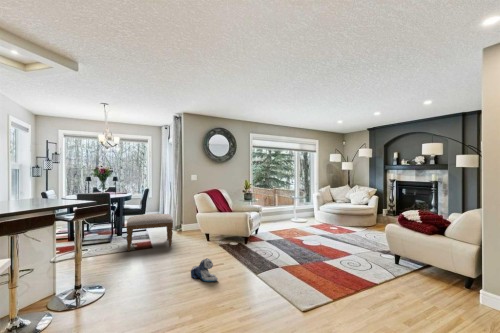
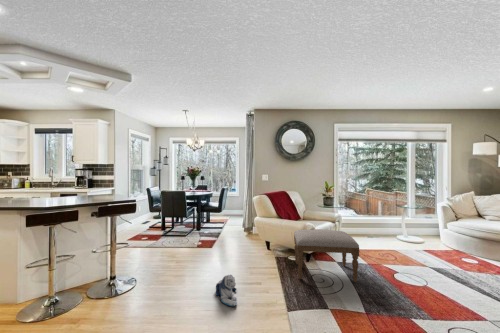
ottoman: present [127,214,173,251] -> present [294,229,359,282]

